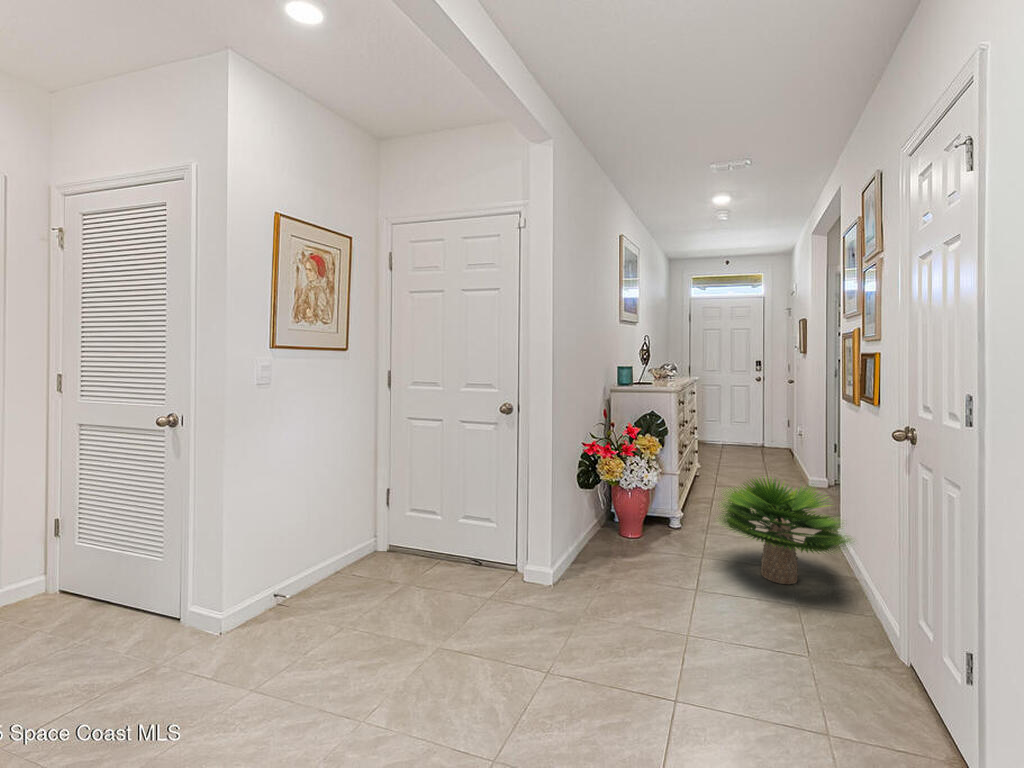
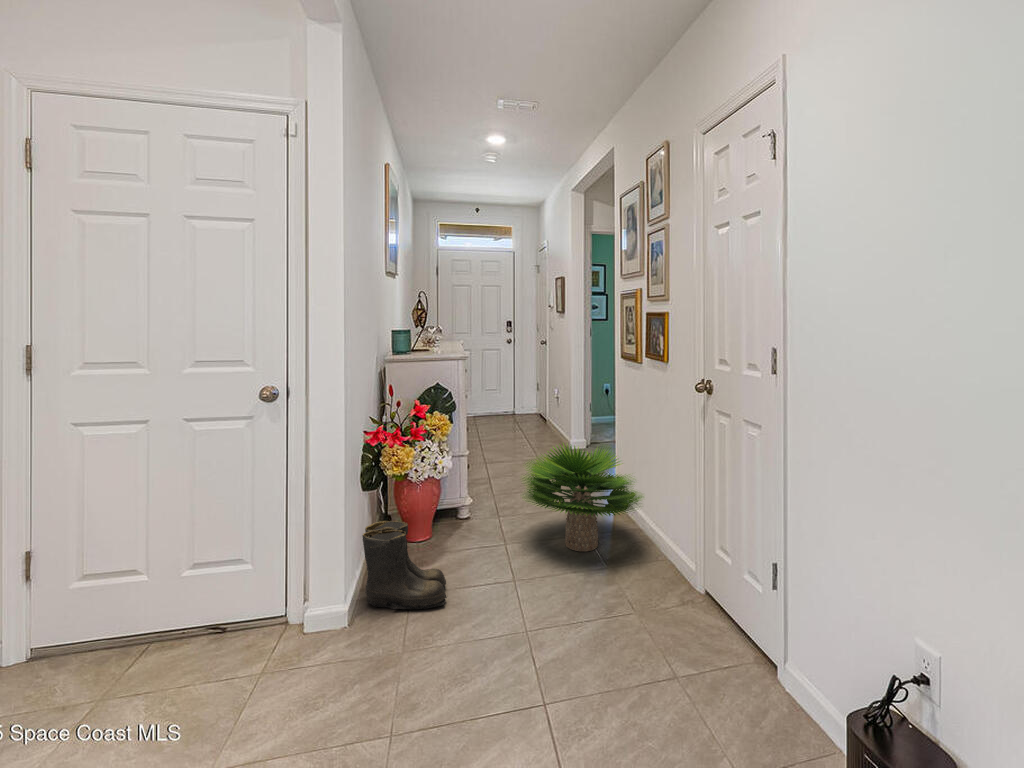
boots: none [571,513,635,589] -> present [362,521,447,610]

